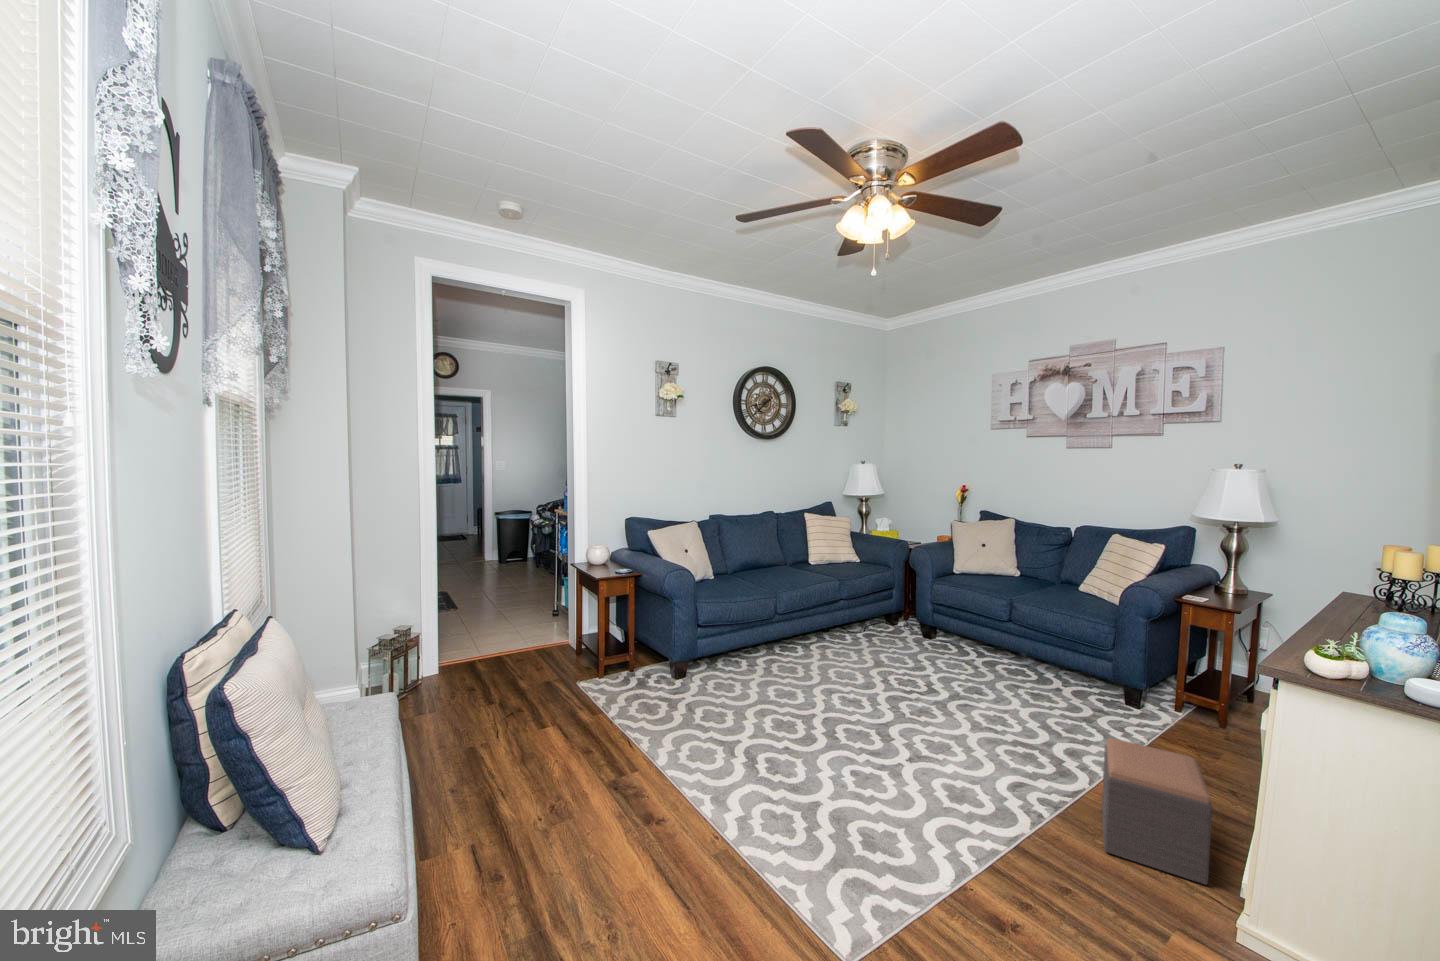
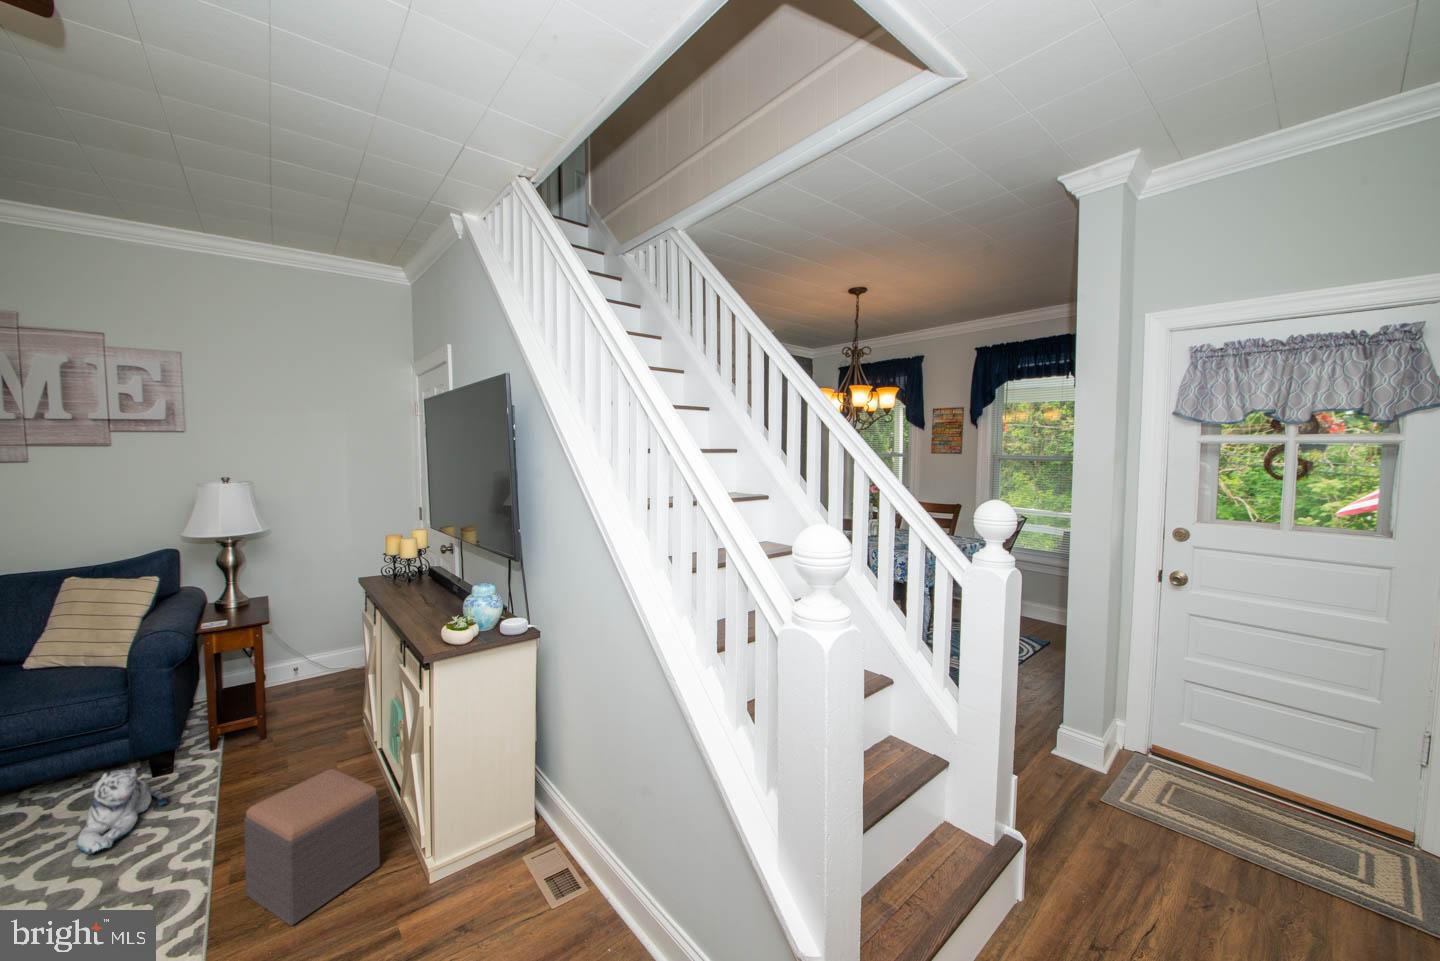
plush toy: none [1056,674,1121,725] -> present [77,768,167,854]

